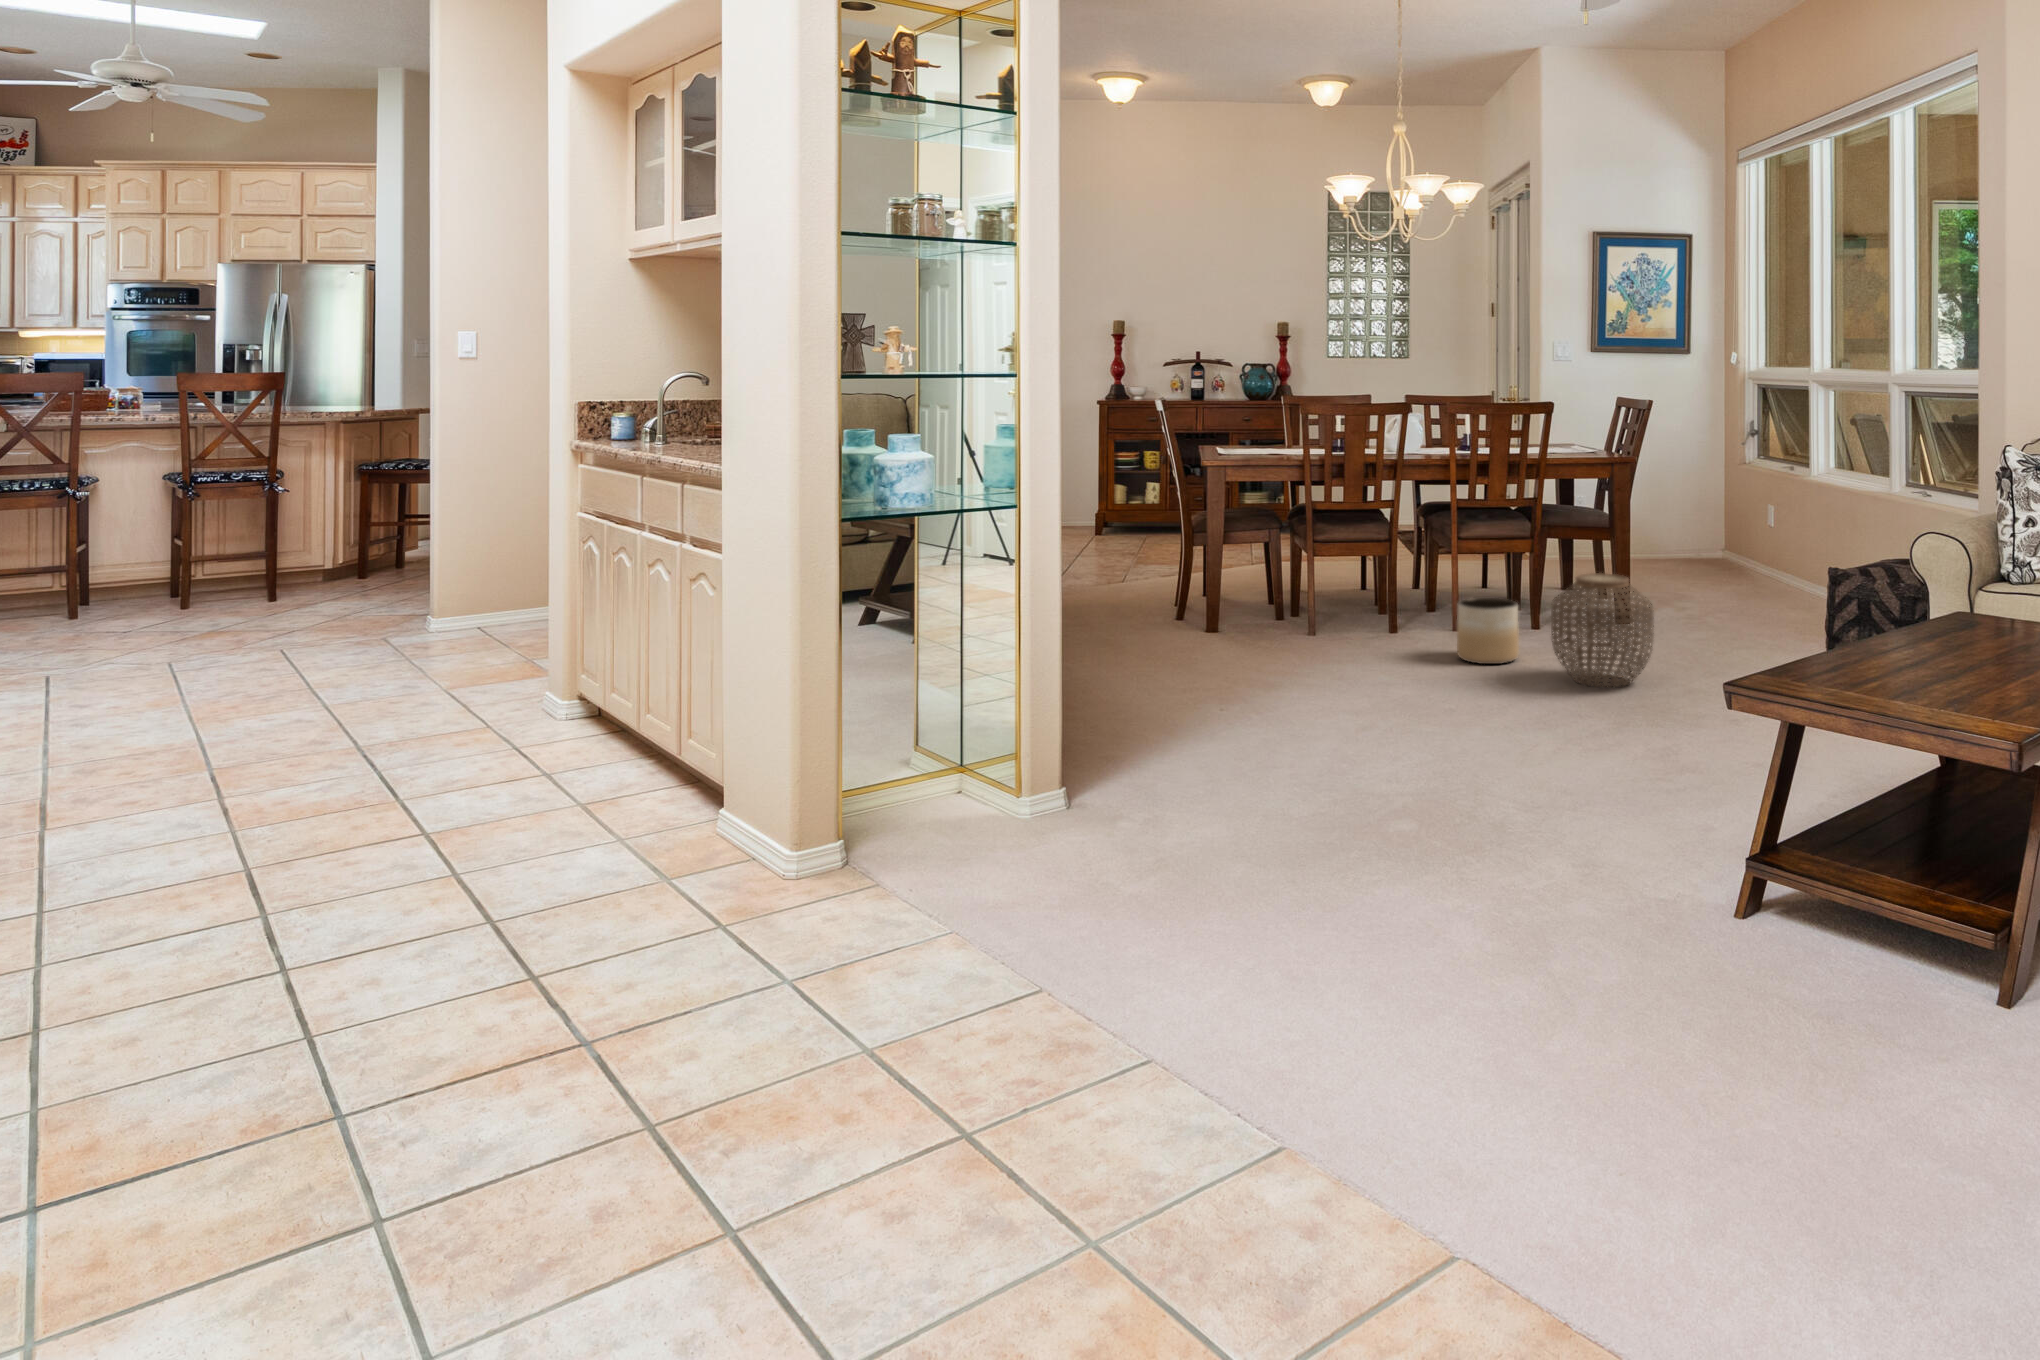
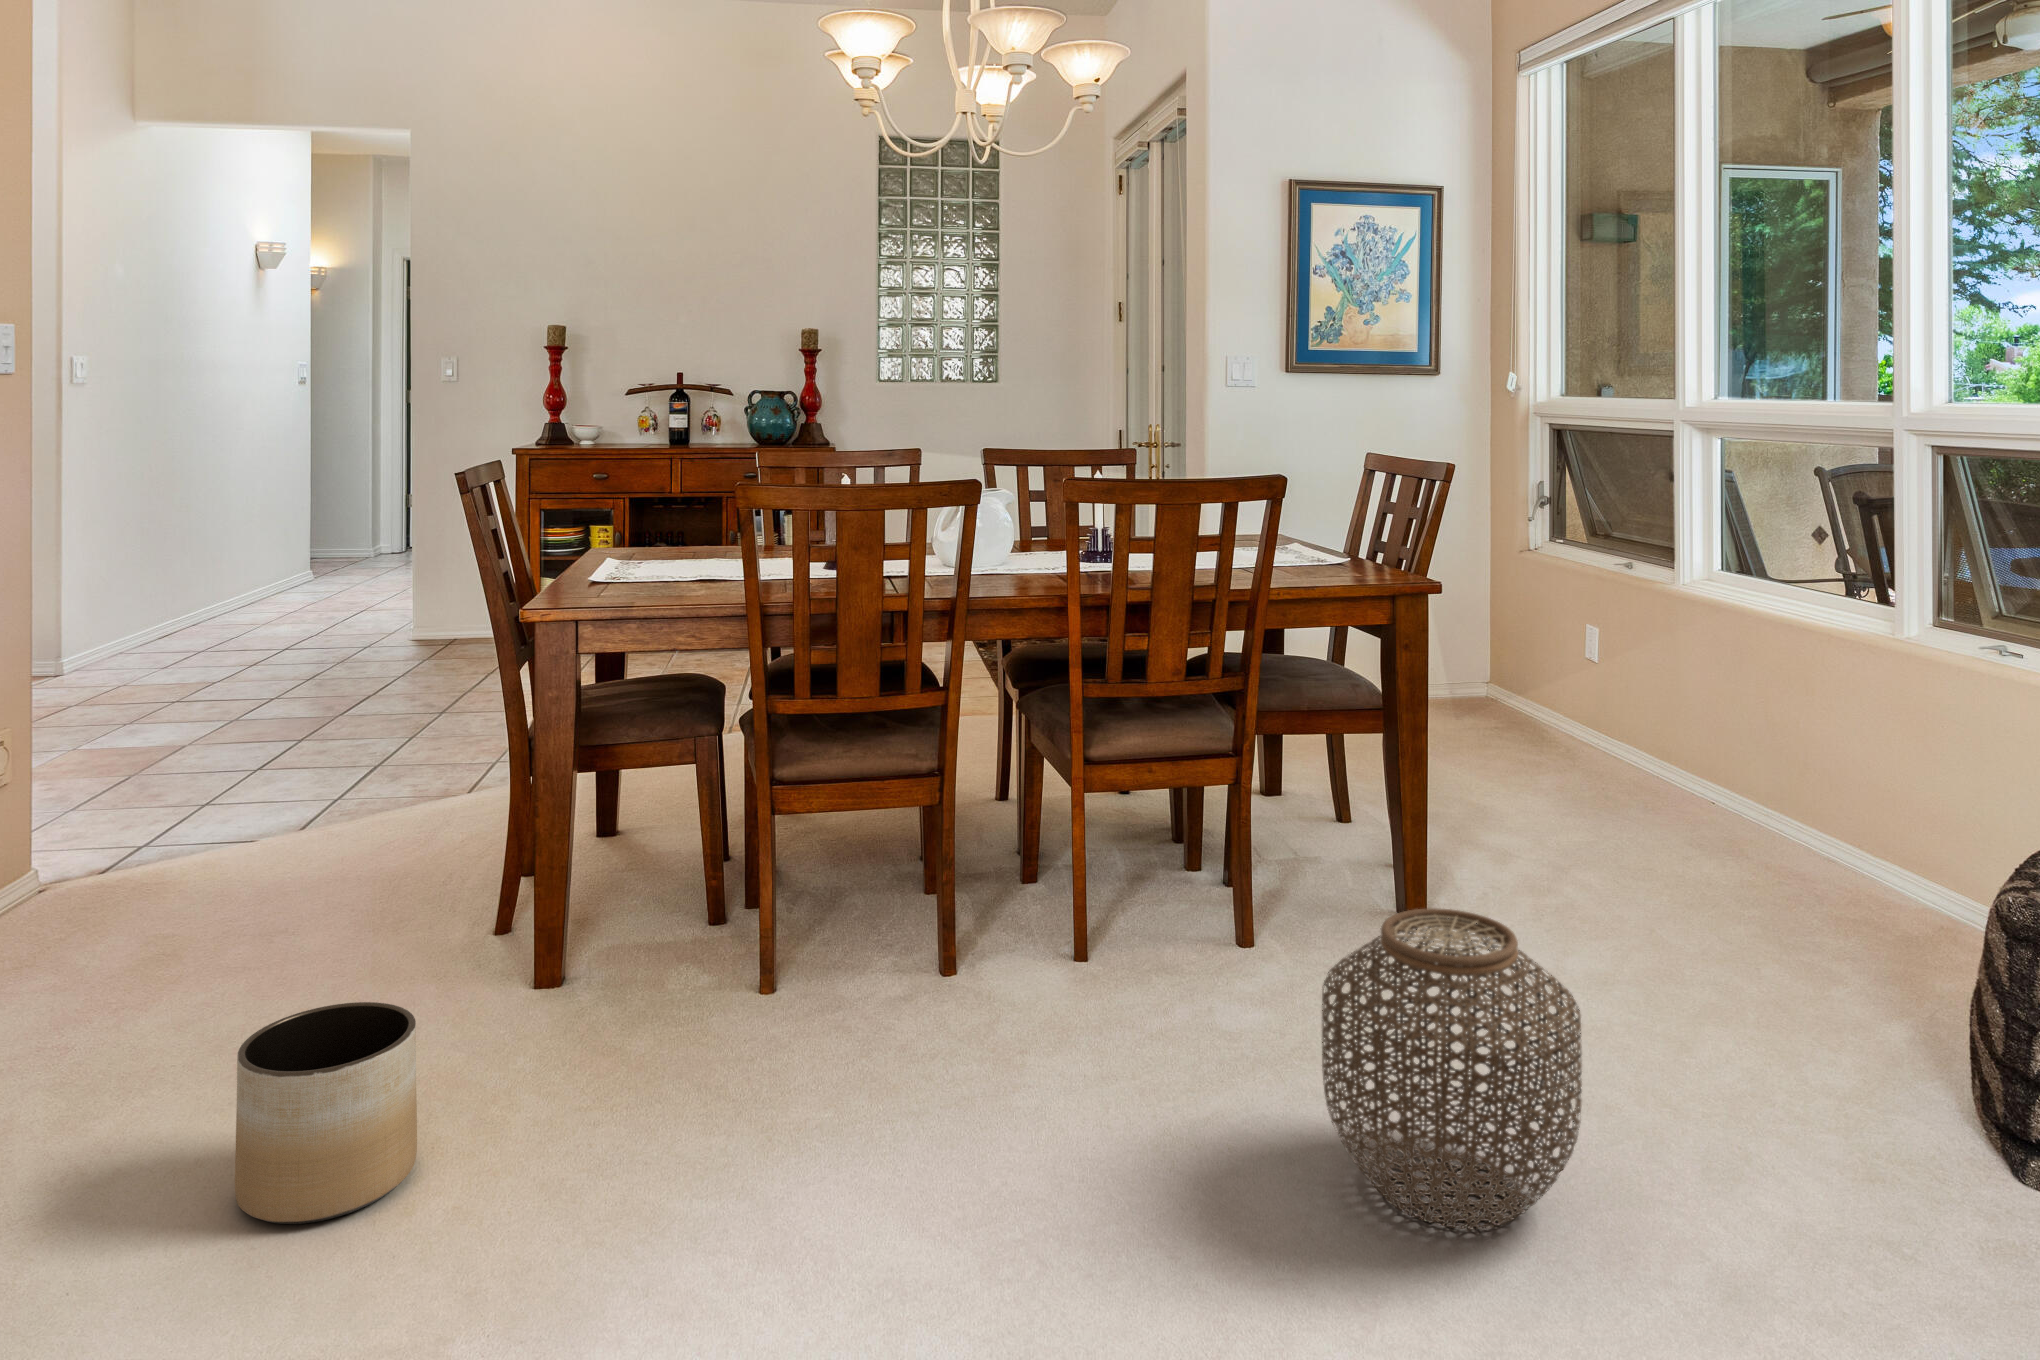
planter: present [1457,598,1519,664] -> present [235,1002,417,1224]

